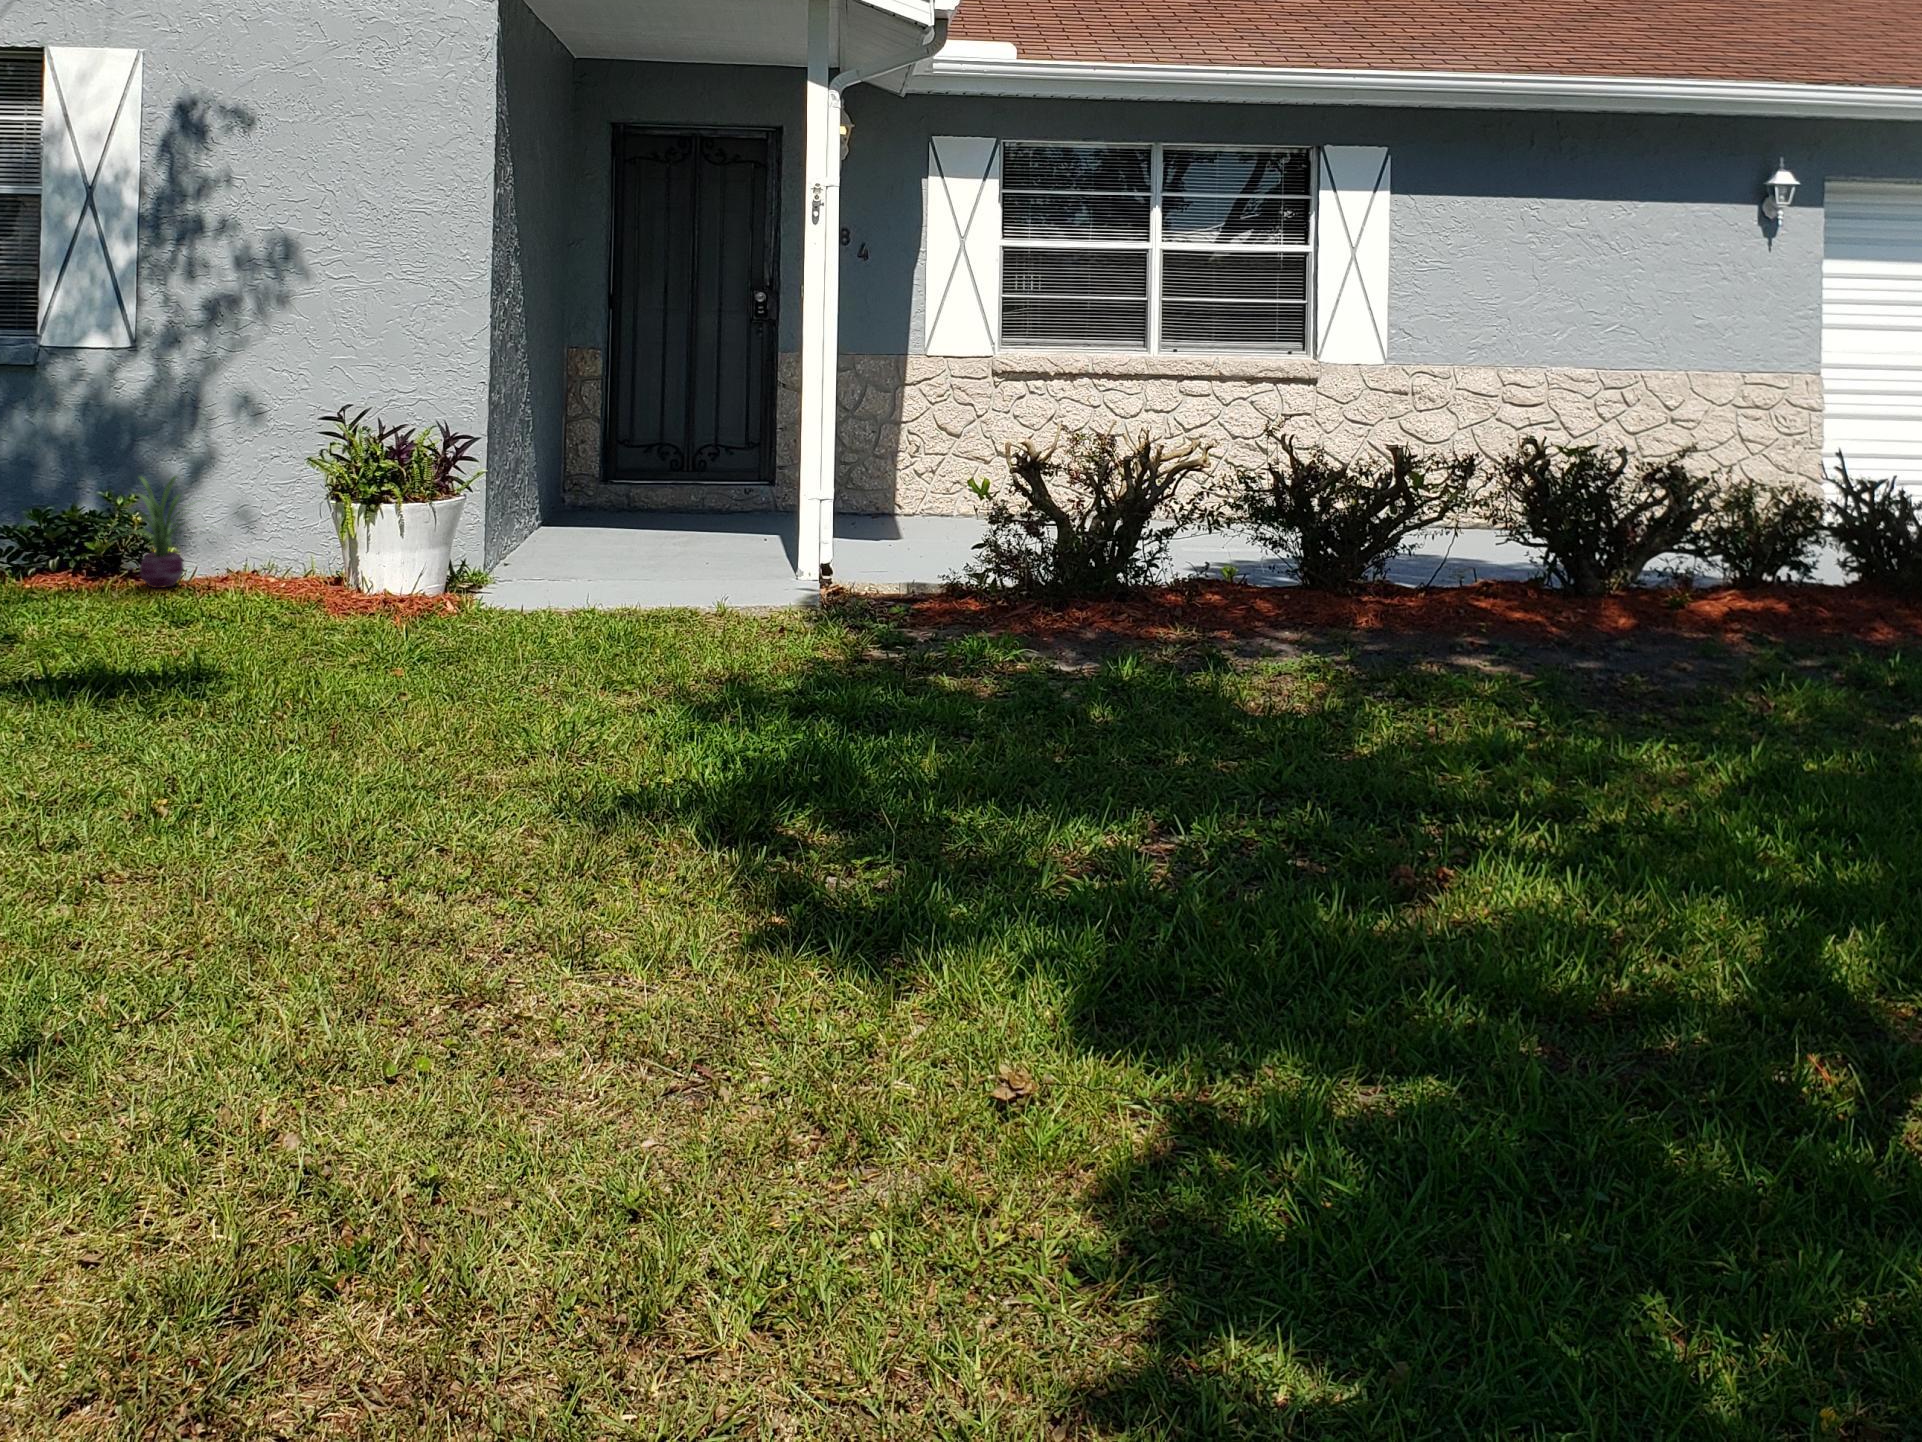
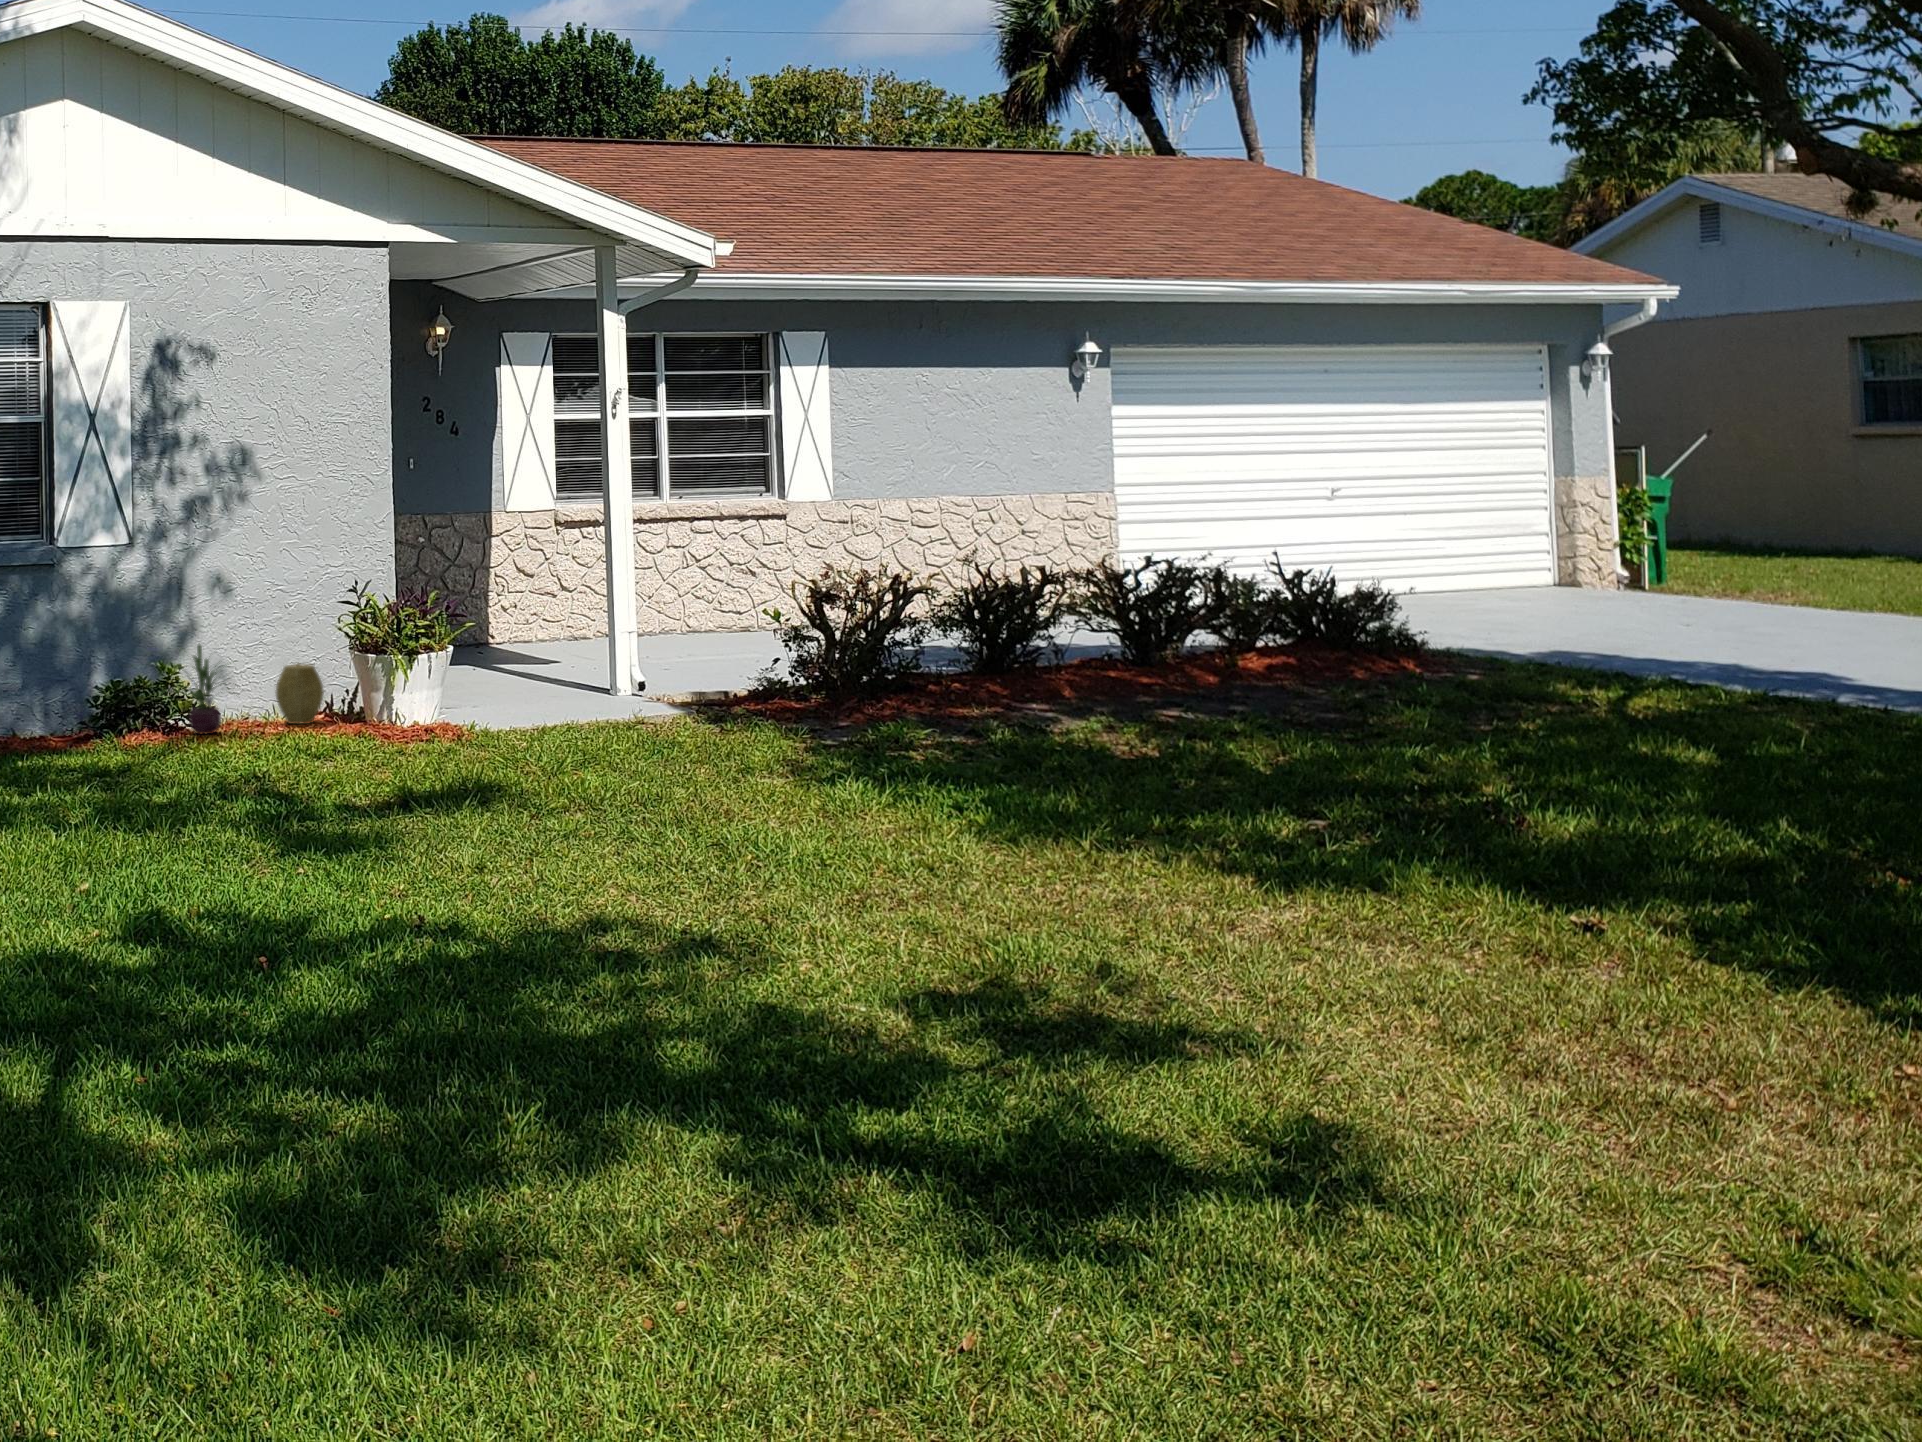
woven basket: none [272,509,336,587] -> present [276,663,324,724]

